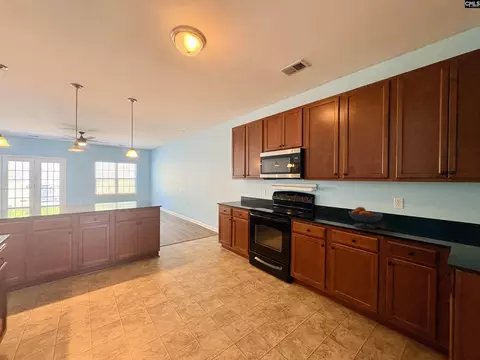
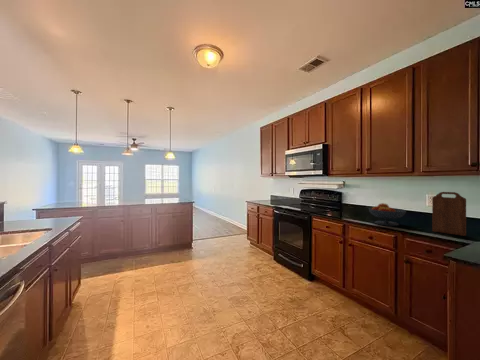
cutting board: none [408,197,438,237] -> present [432,192,466,236]

